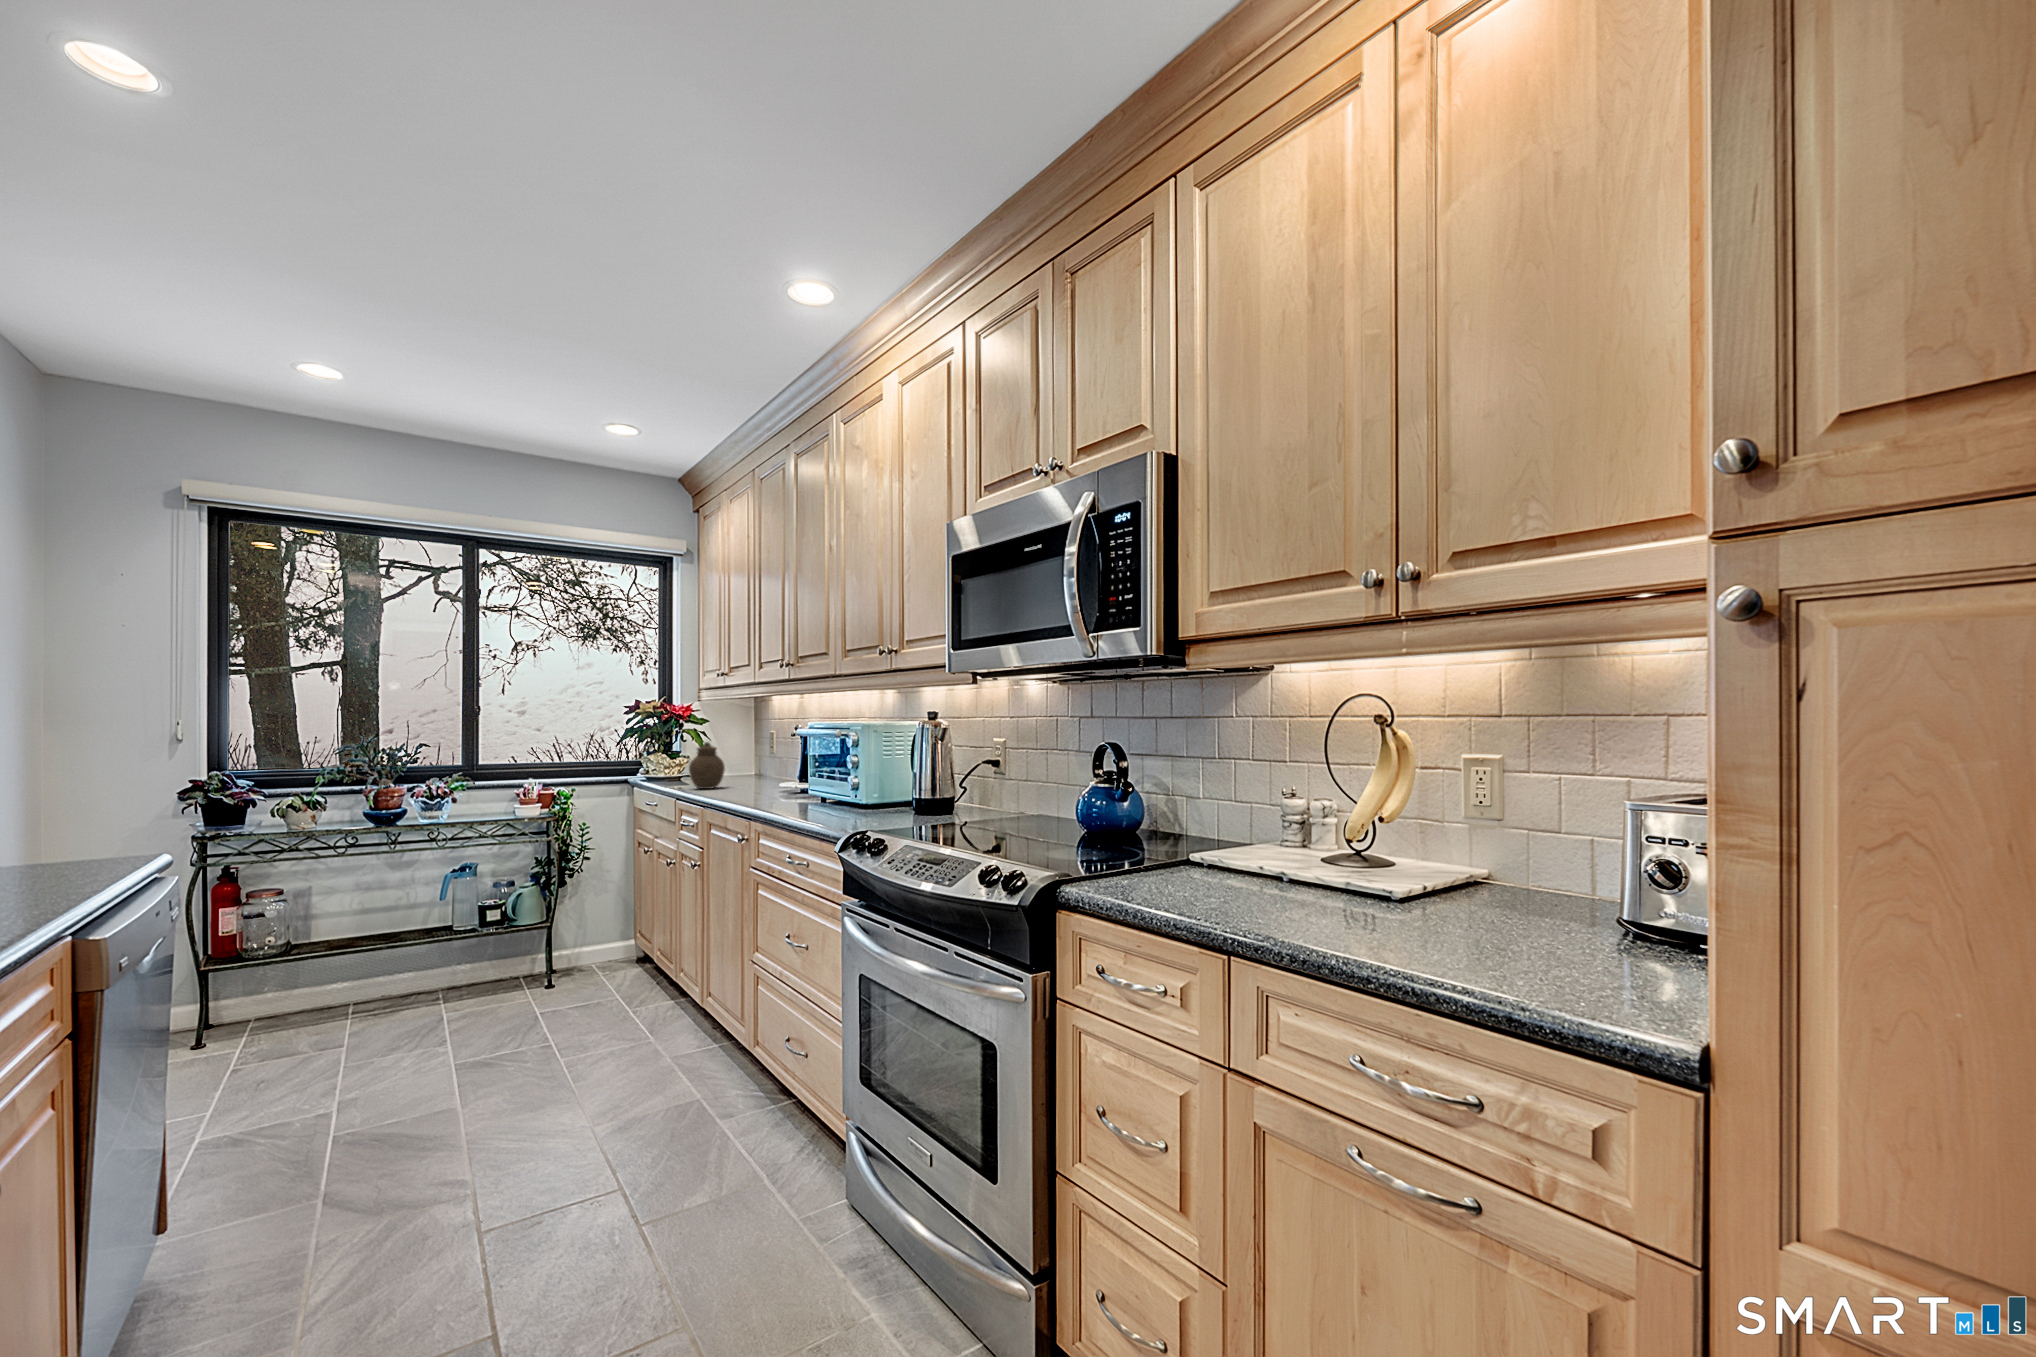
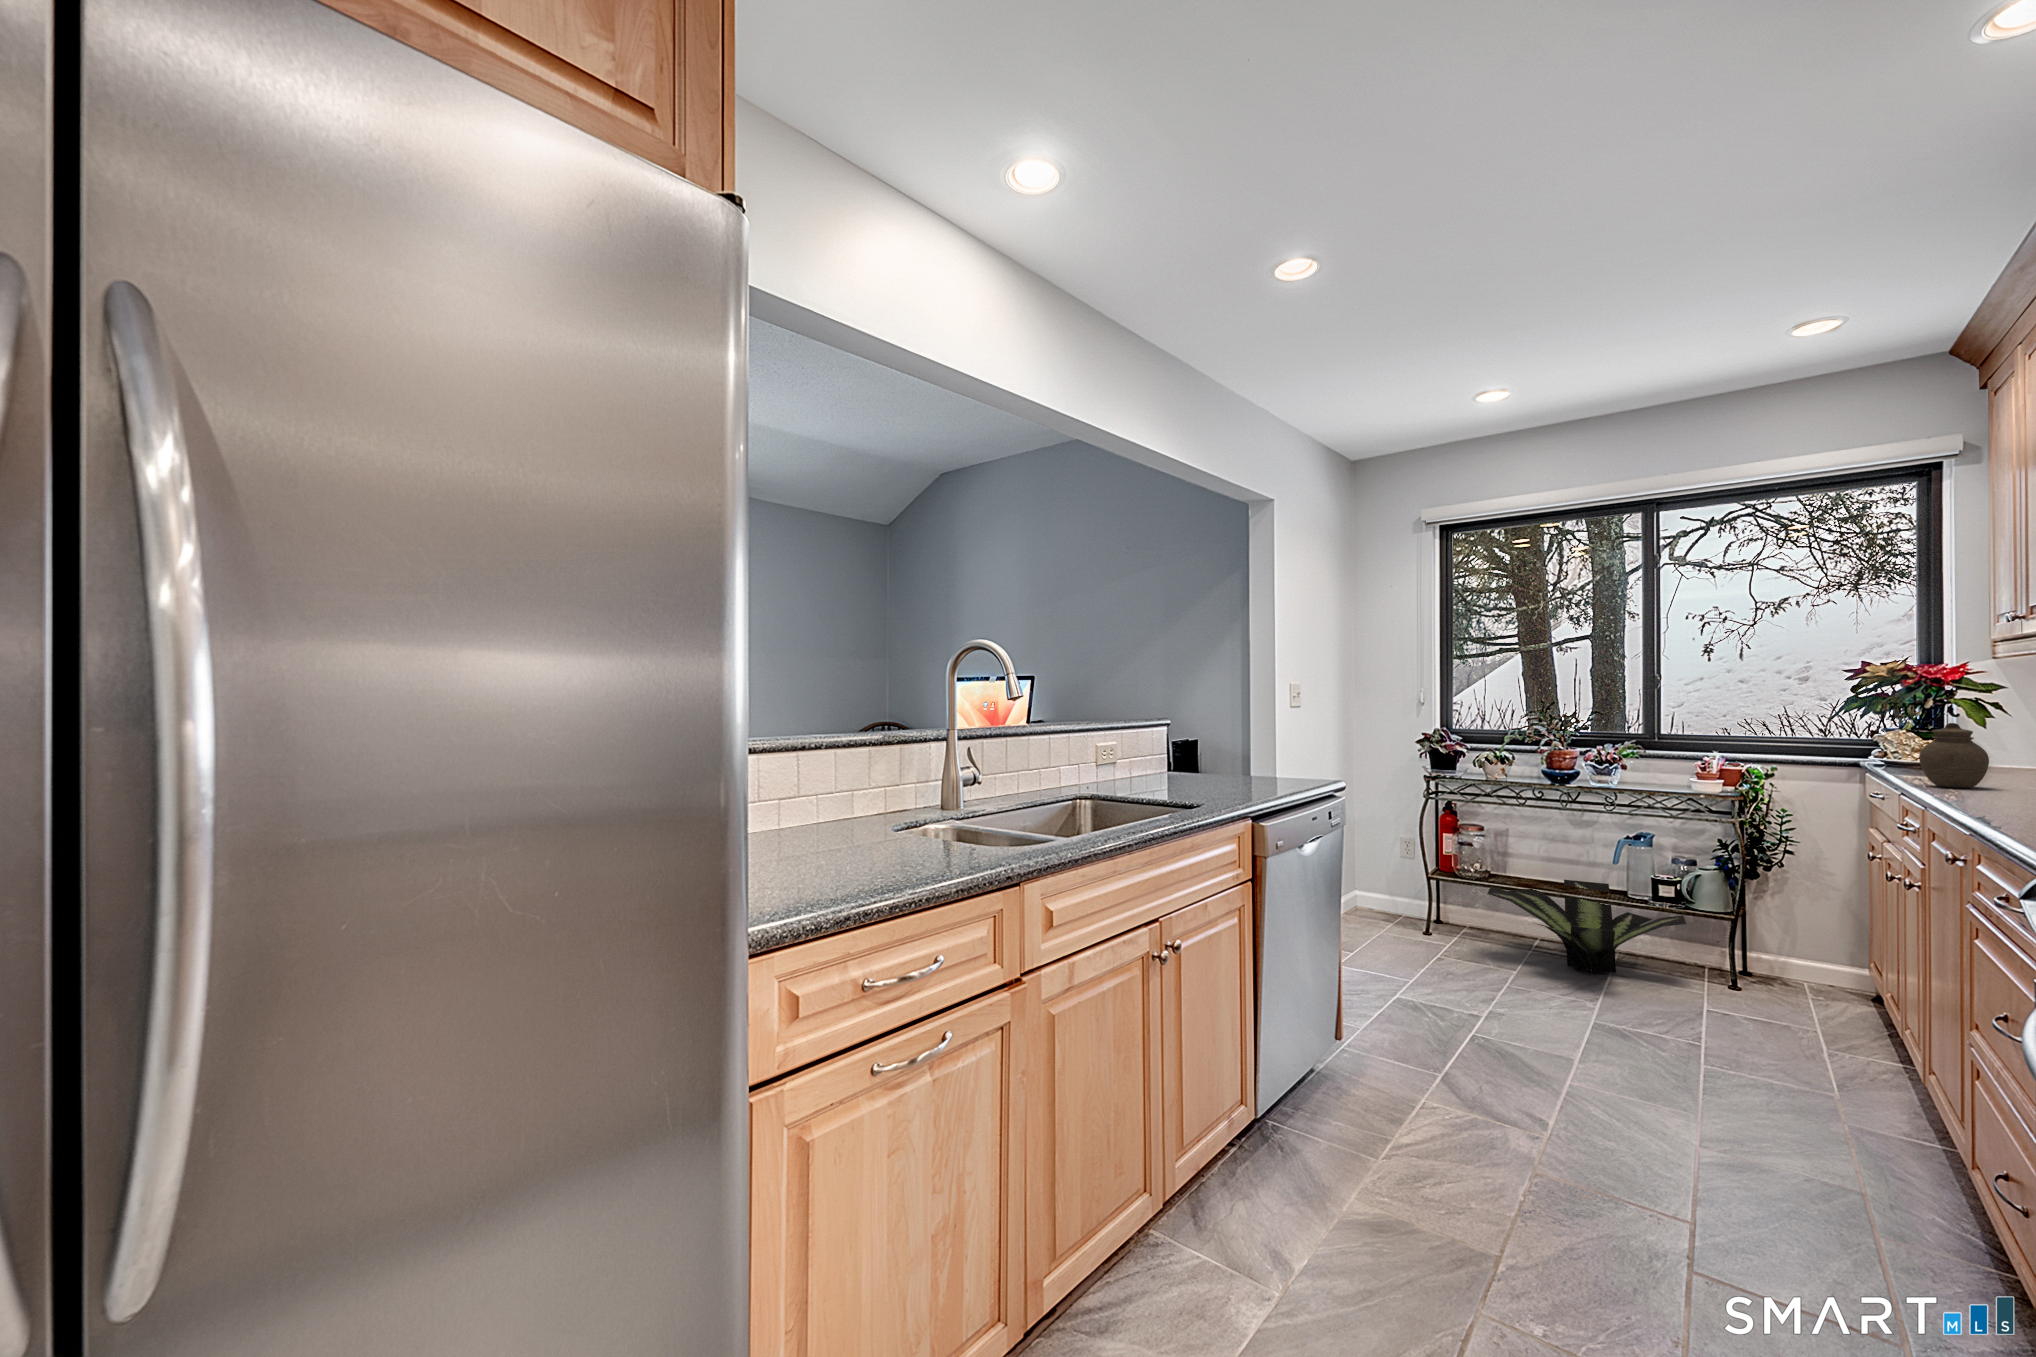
potted plant: none [306,923,516,1023] -> present [1487,880,1686,975]

